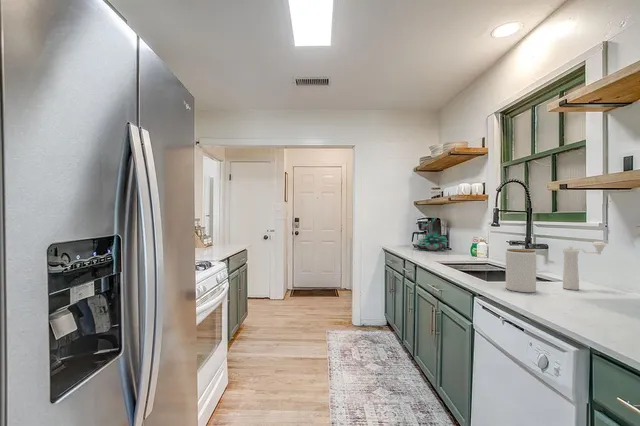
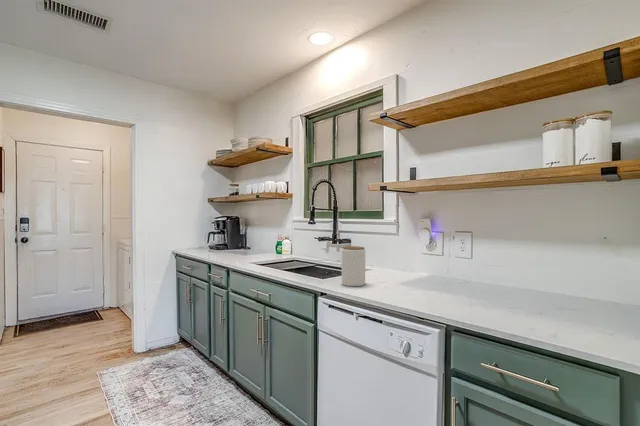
plant: present [419,219,446,250] -> none [216,212,253,250]
pepper mill: present [563,242,606,290] -> none [375,236,401,277]

